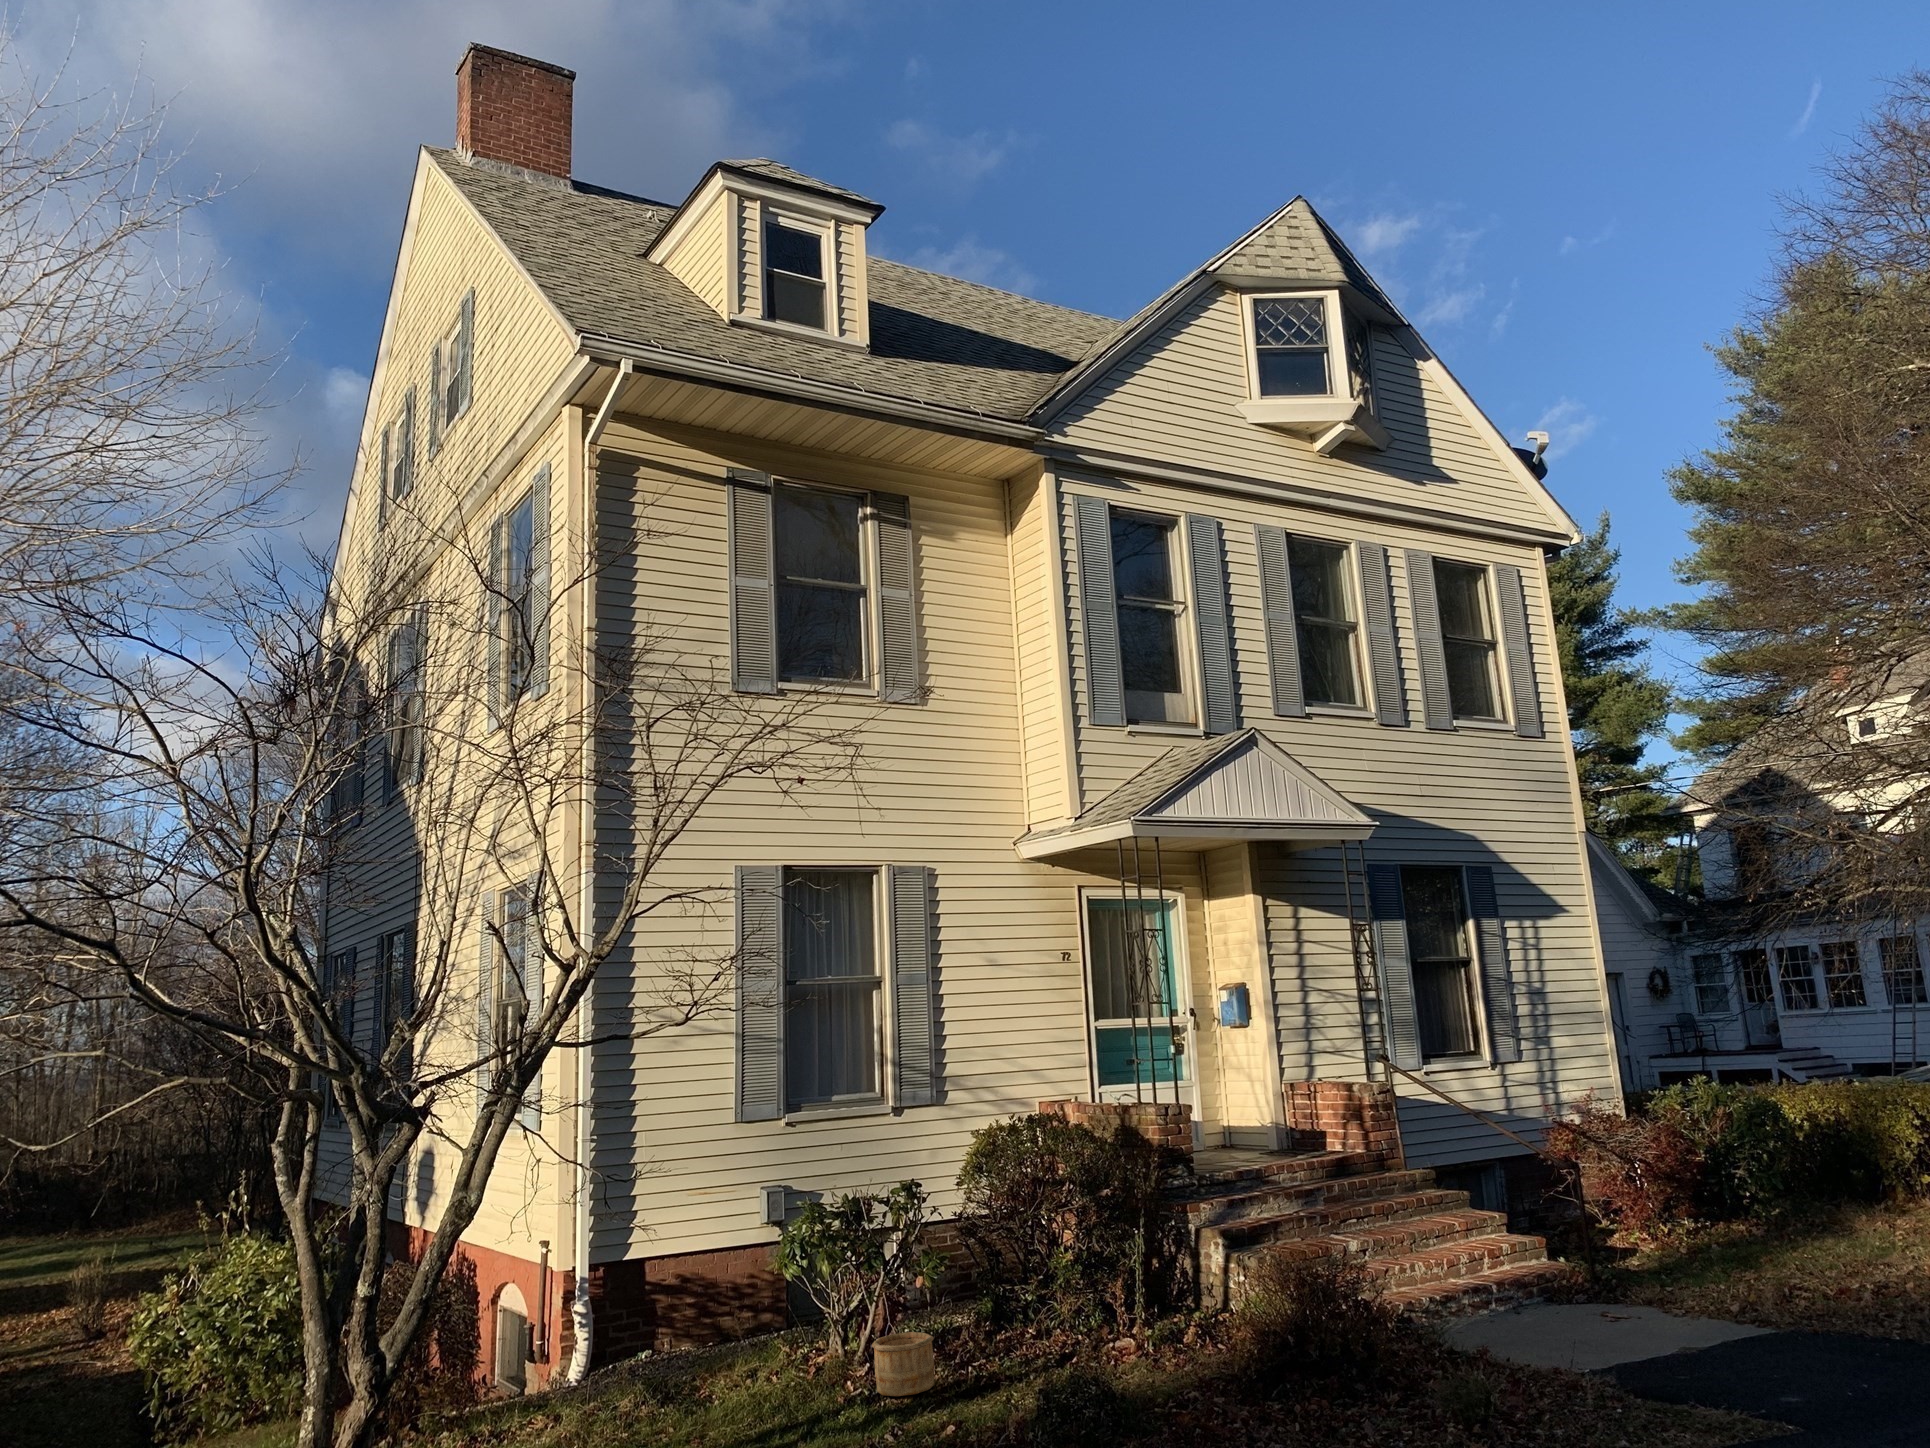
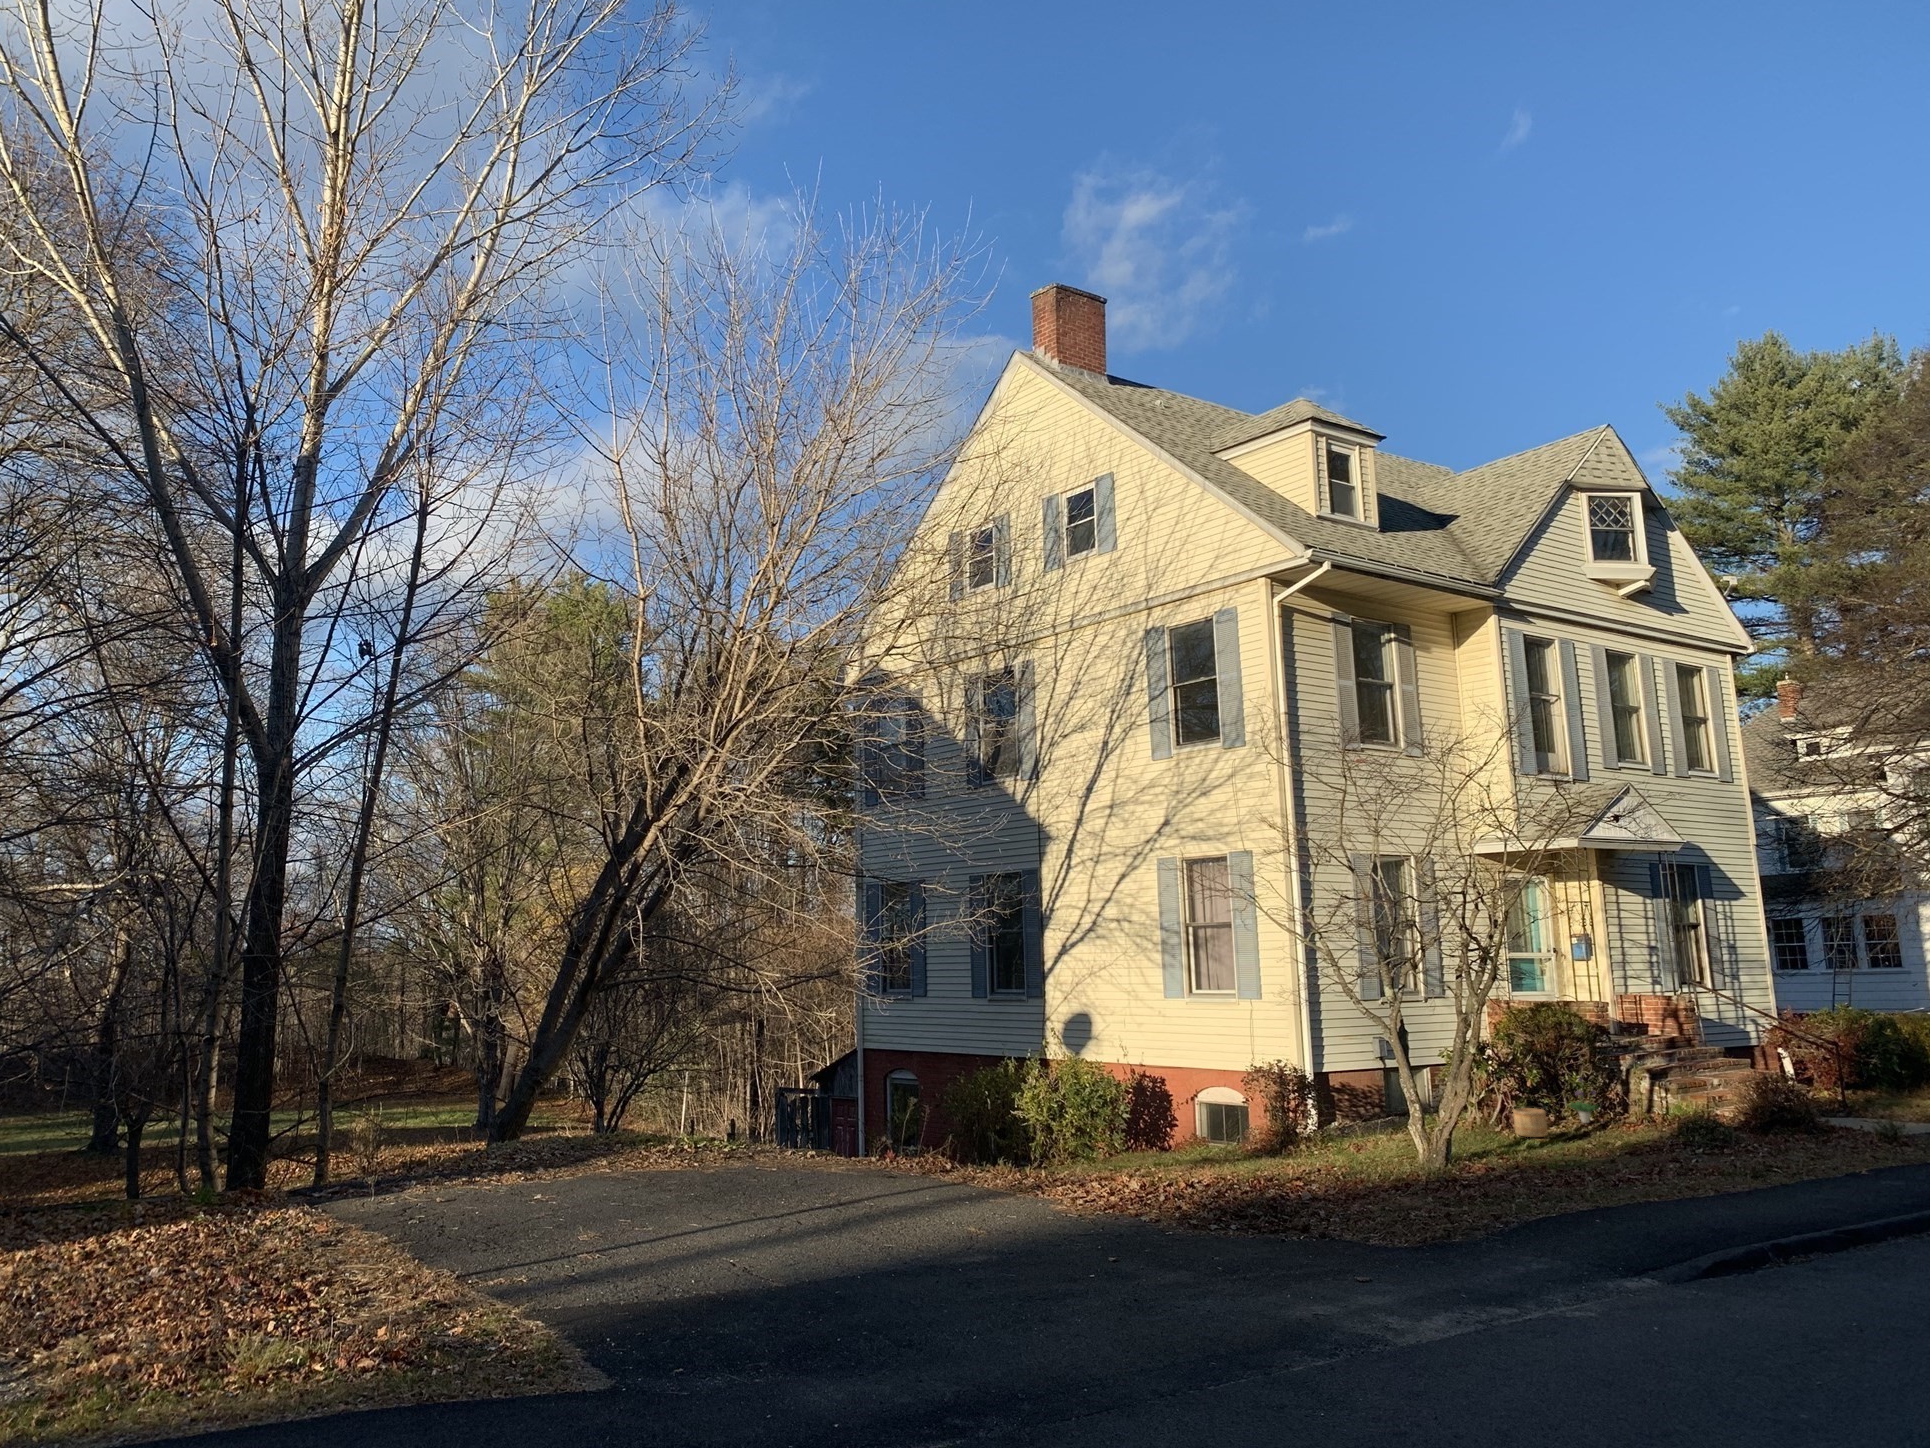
potted plant: none [1029,1257,1086,1347] -> present [1568,1078,1598,1123]

